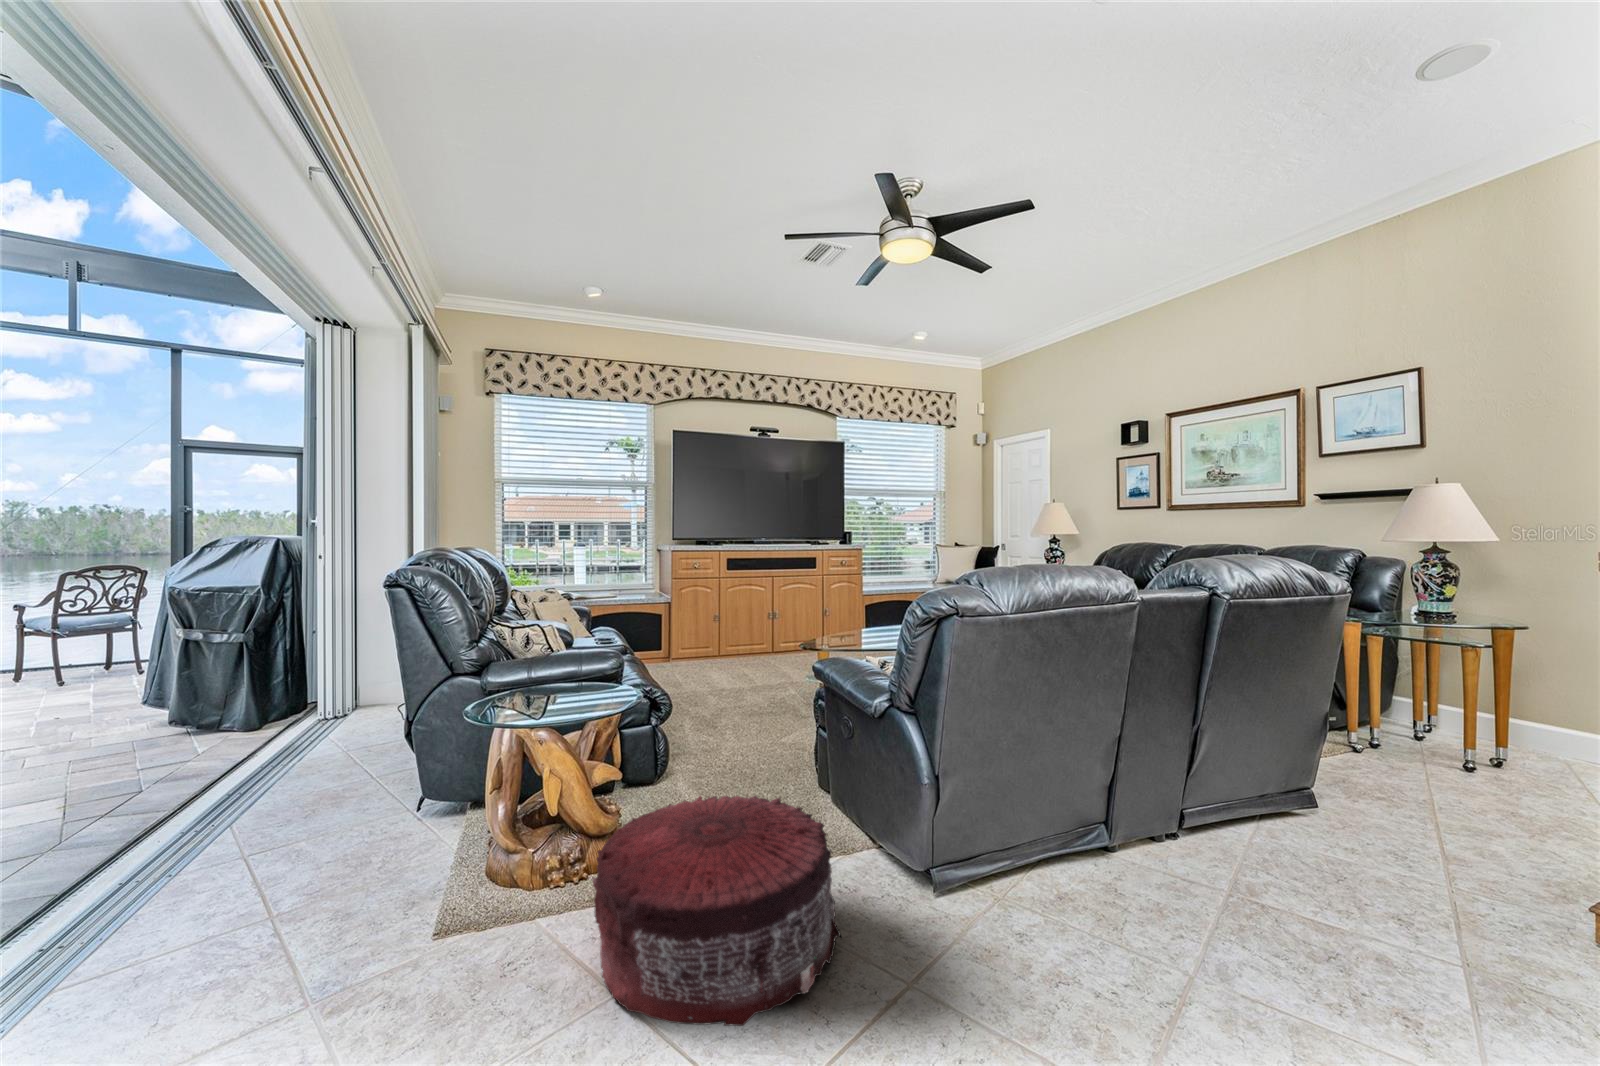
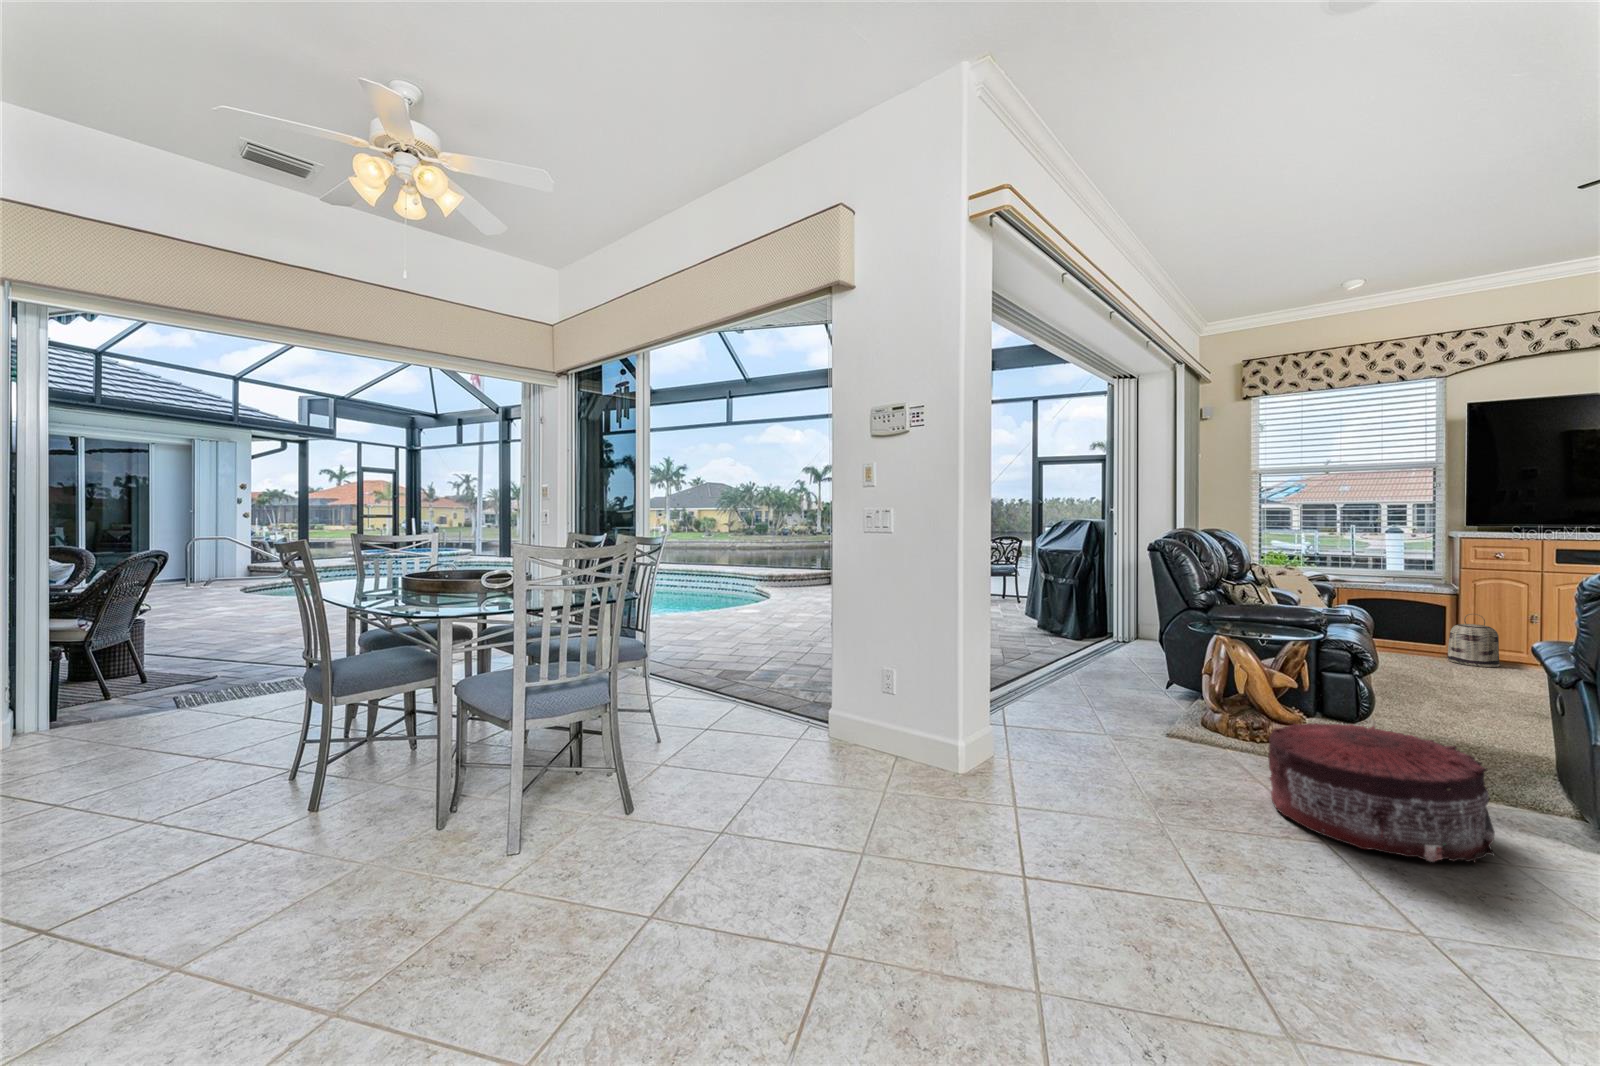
basket: none [667,620,700,669] -> present [1447,614,1500,667]

